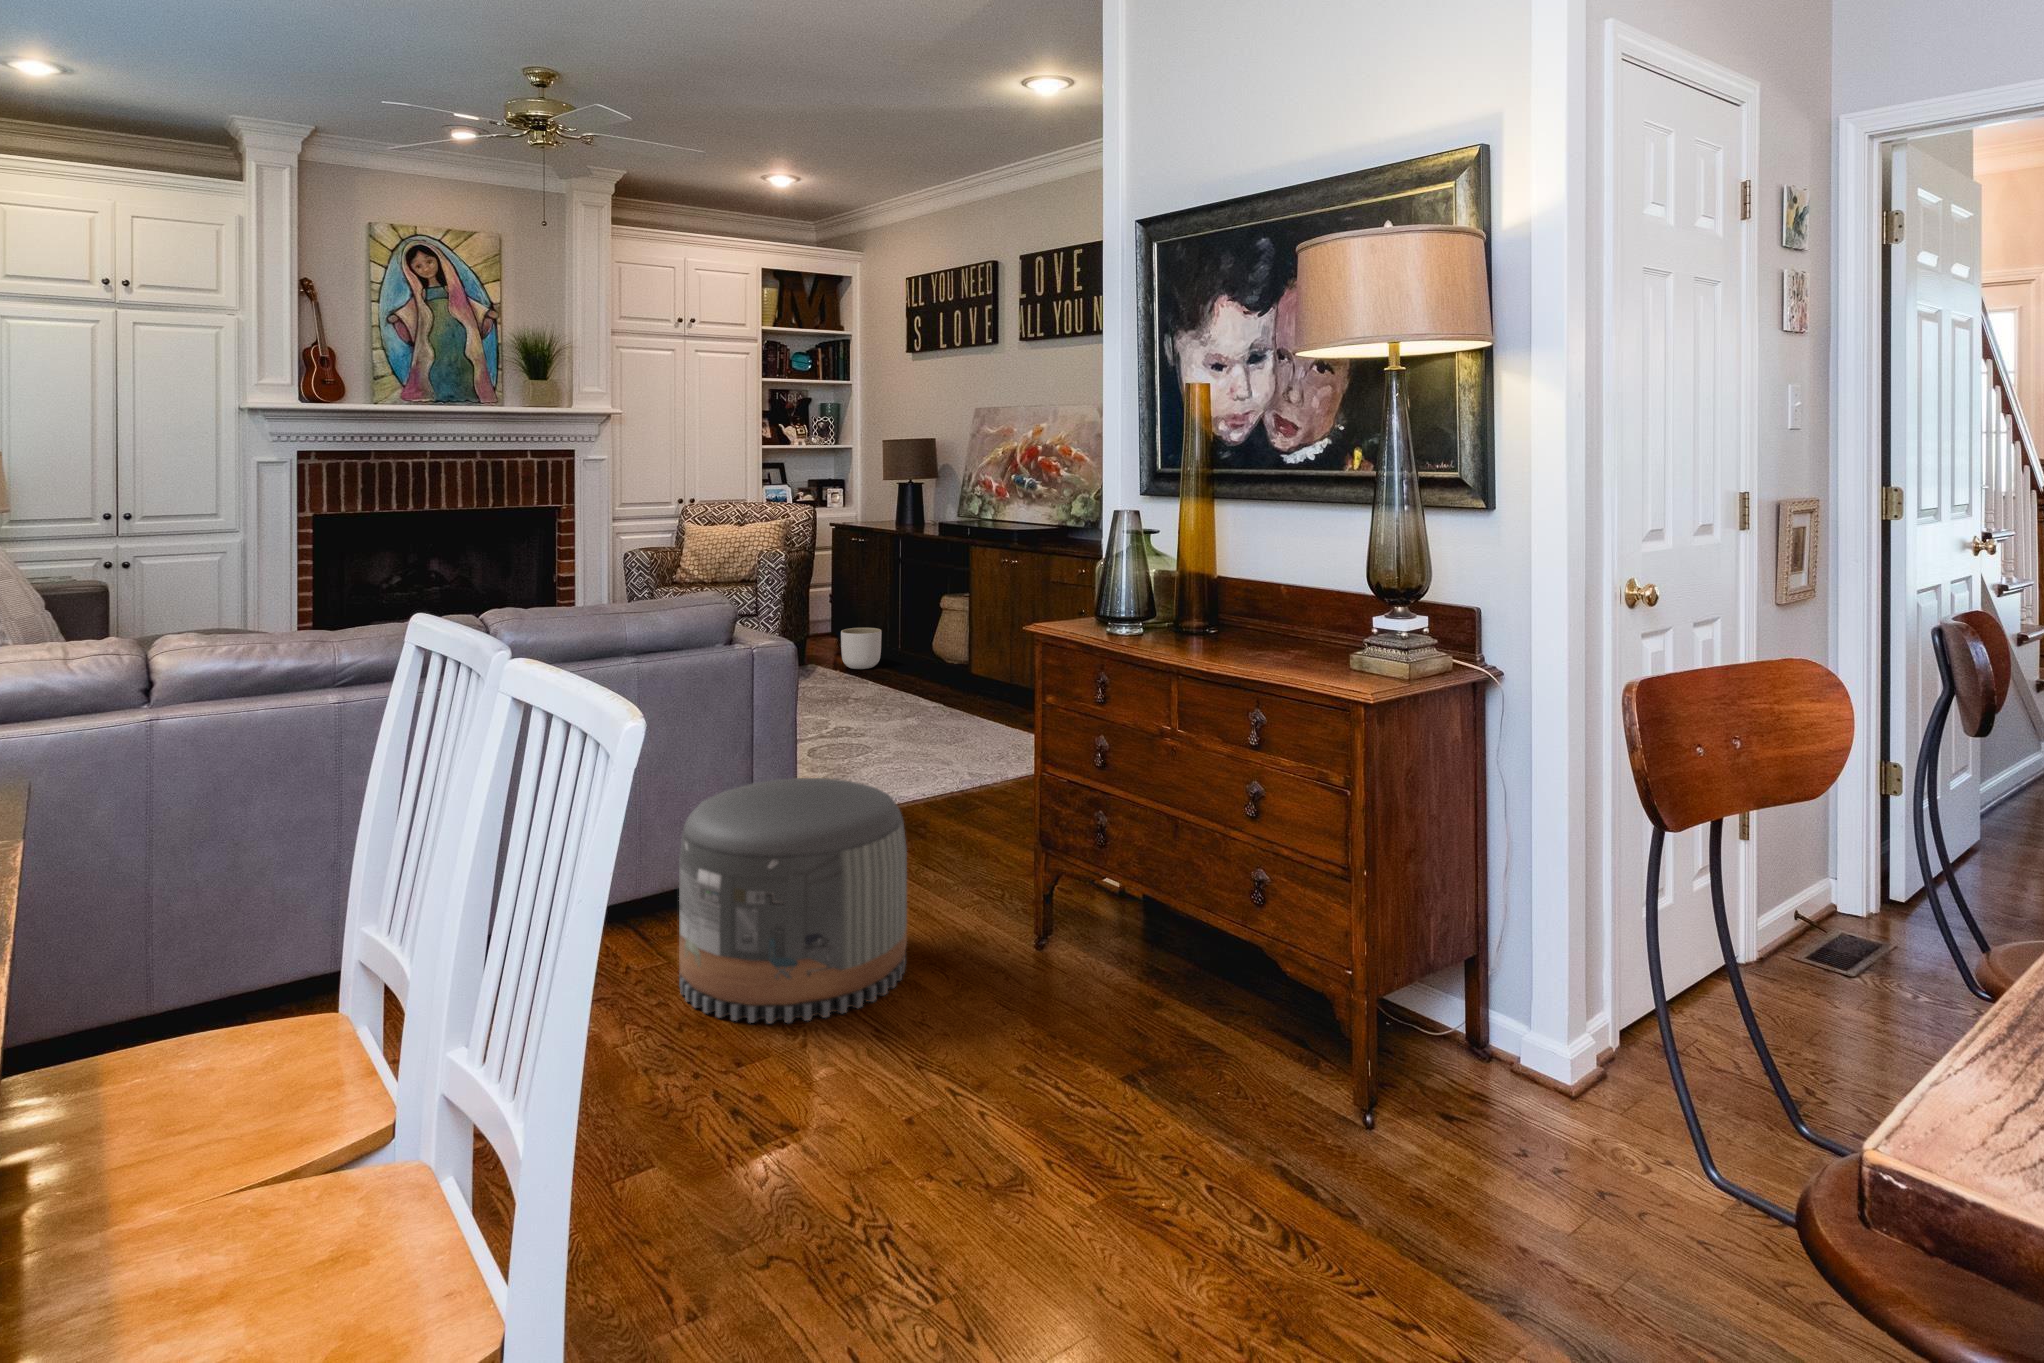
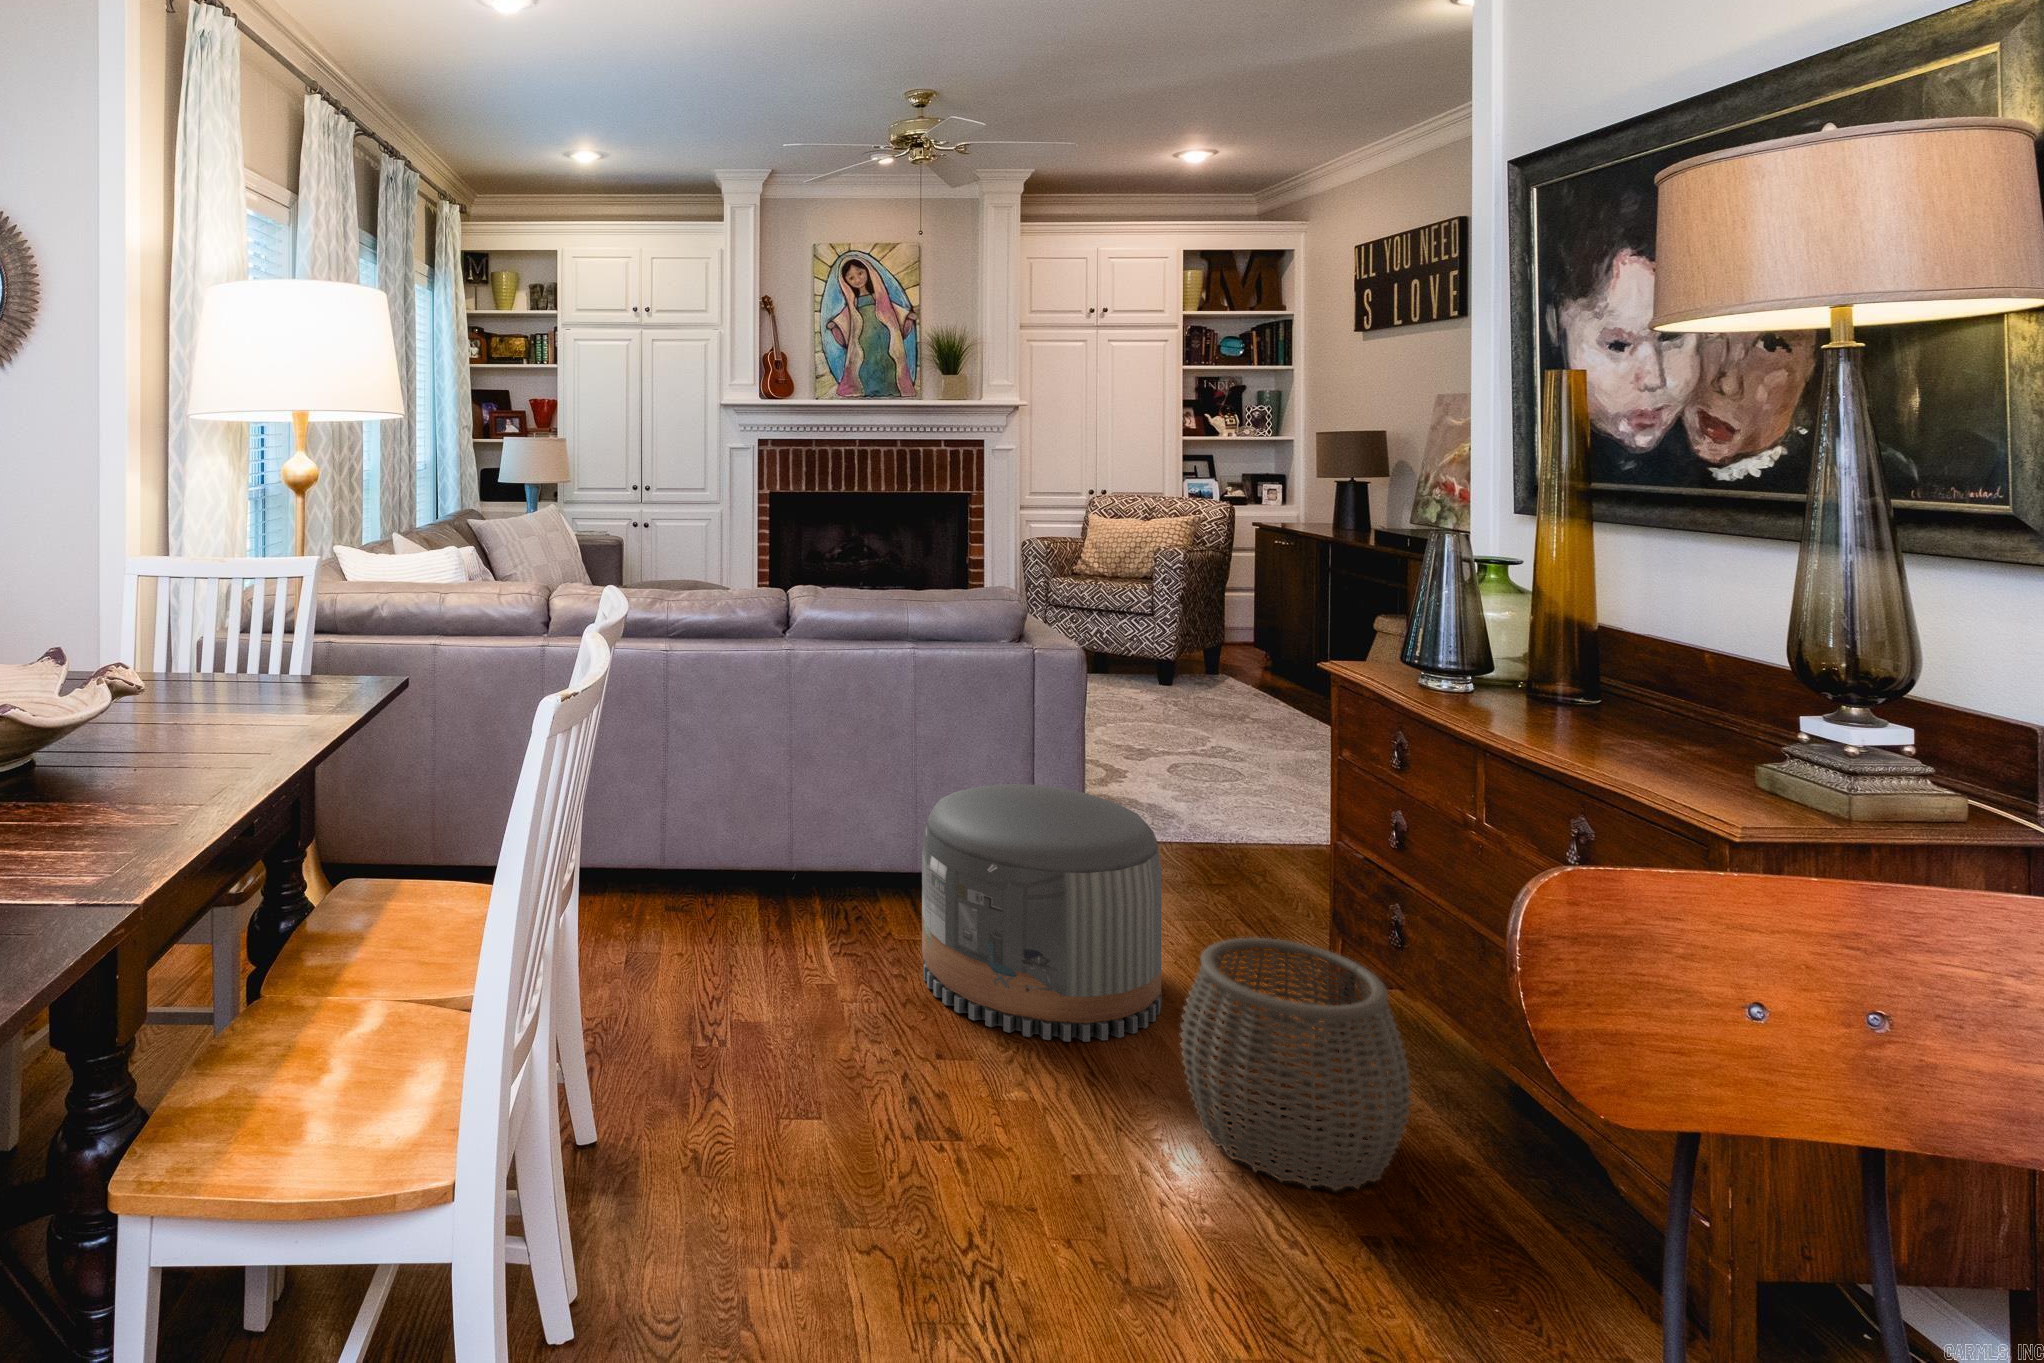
planter: present [841,628,882,669] -> none [1256,638,1305,685]
woven basket: none [961,862,1134,1063] -> present [1180,938,1411,1191]

